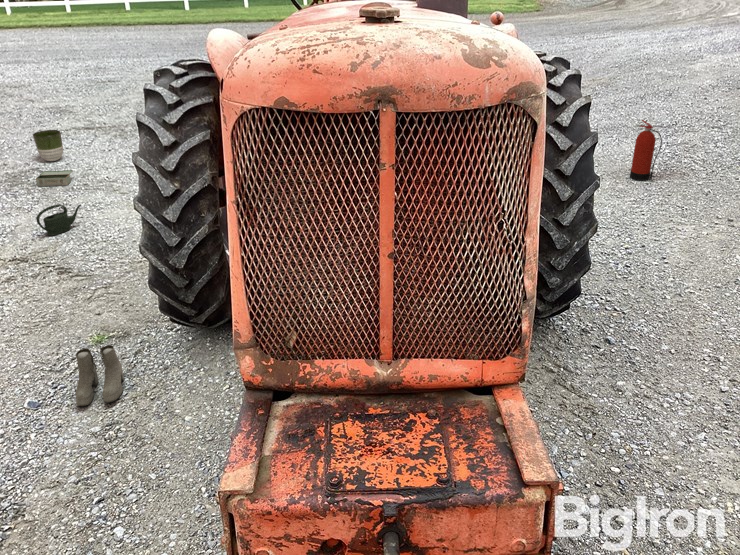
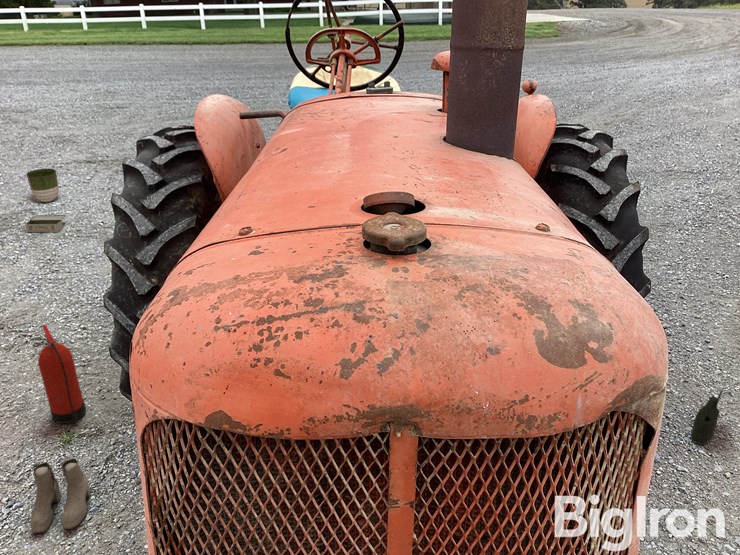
fire extinguisher: present [630,120,662,181] -> present [38,325,86,424]
watering can: present [36,204,81,236] -> present [690,390,723,445]

